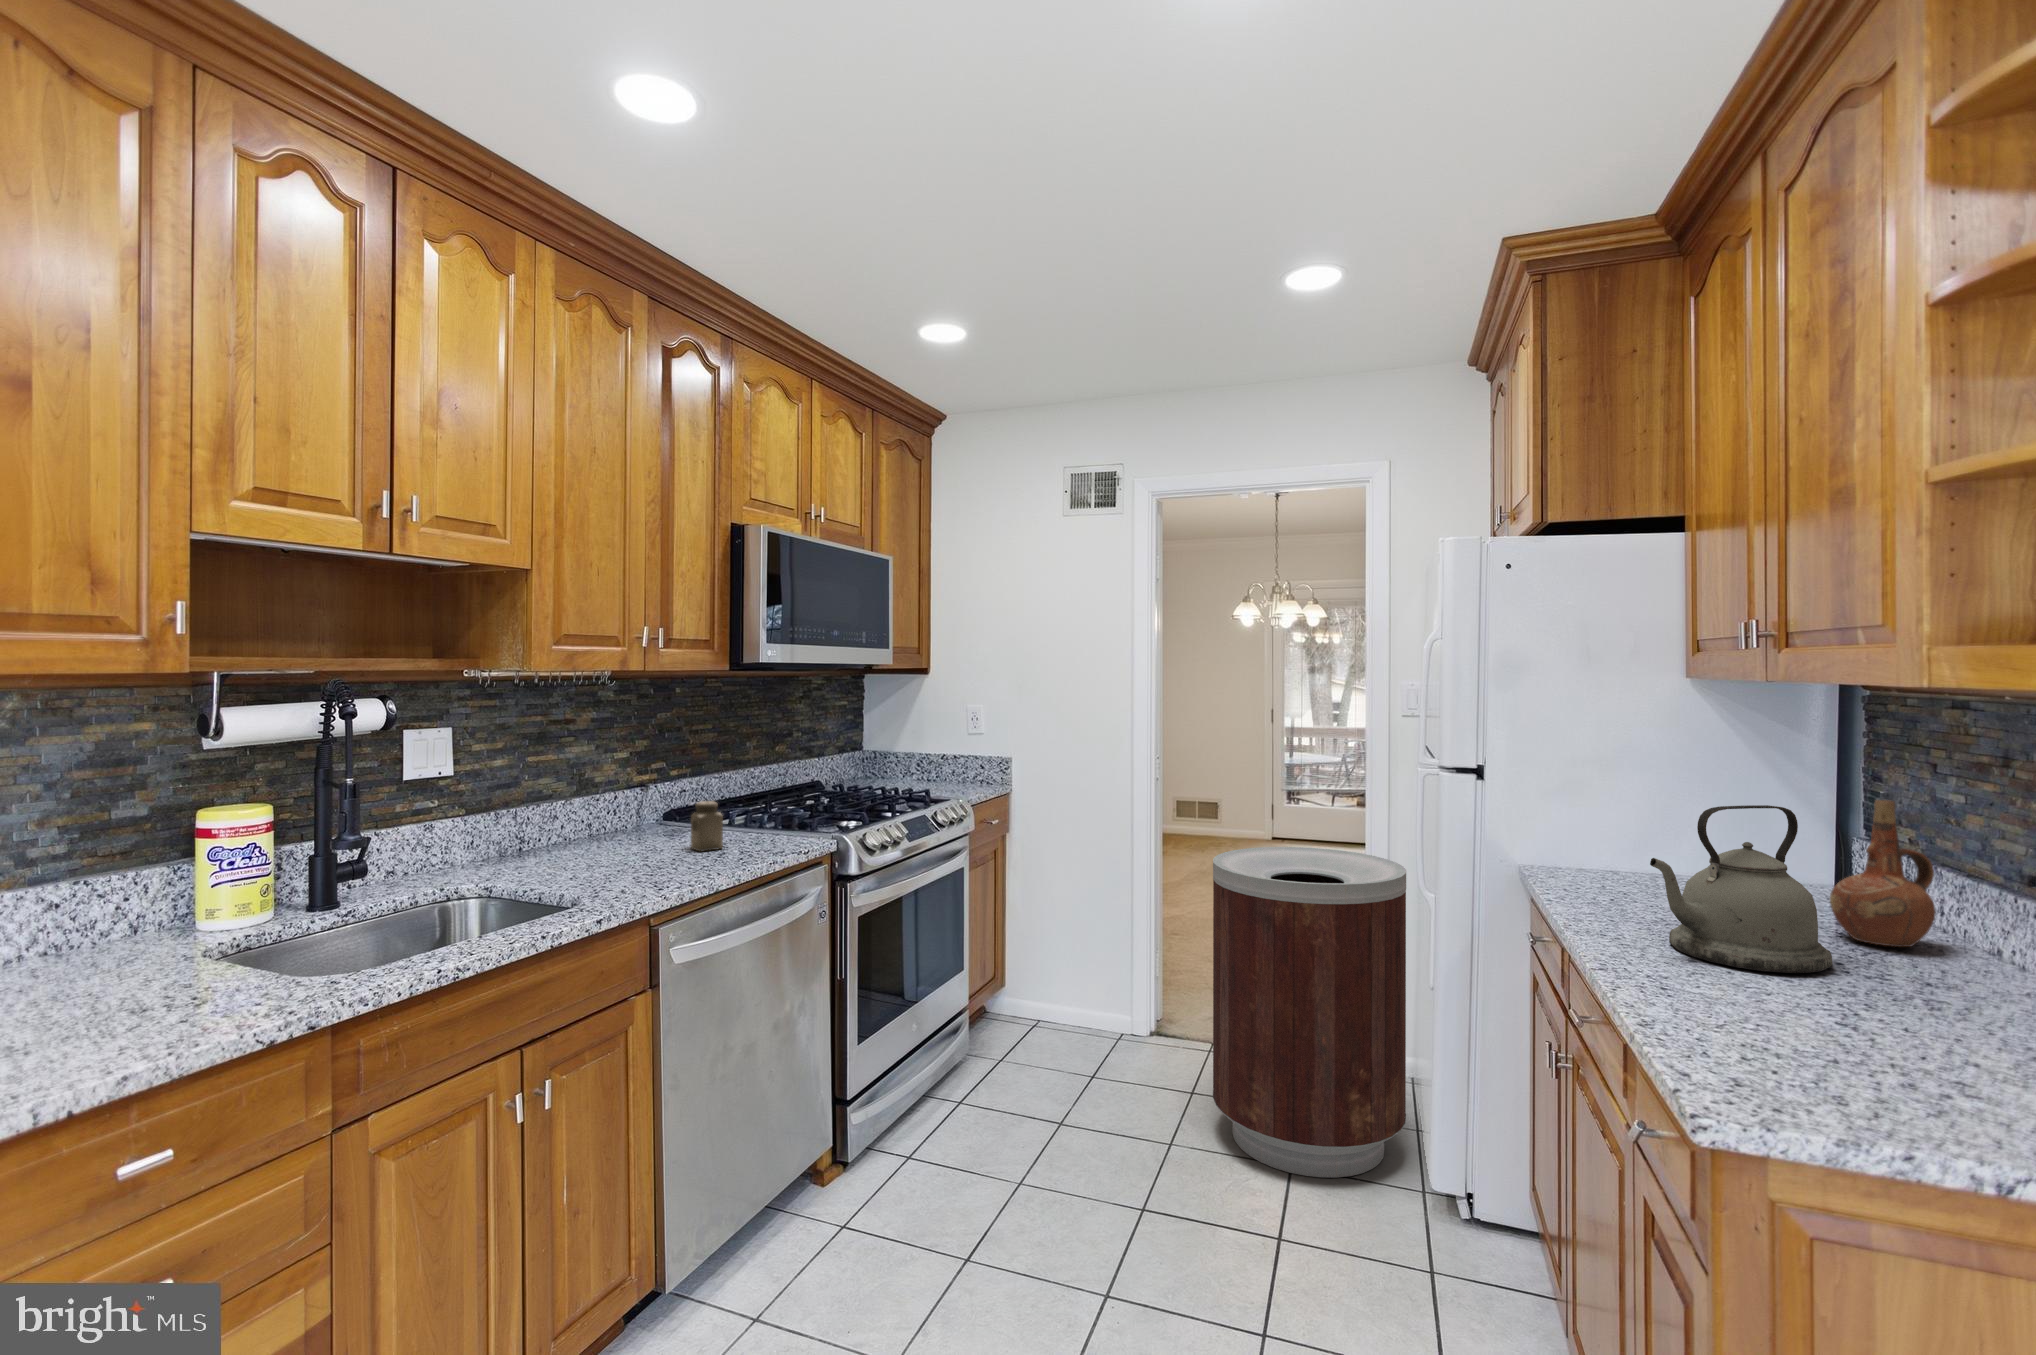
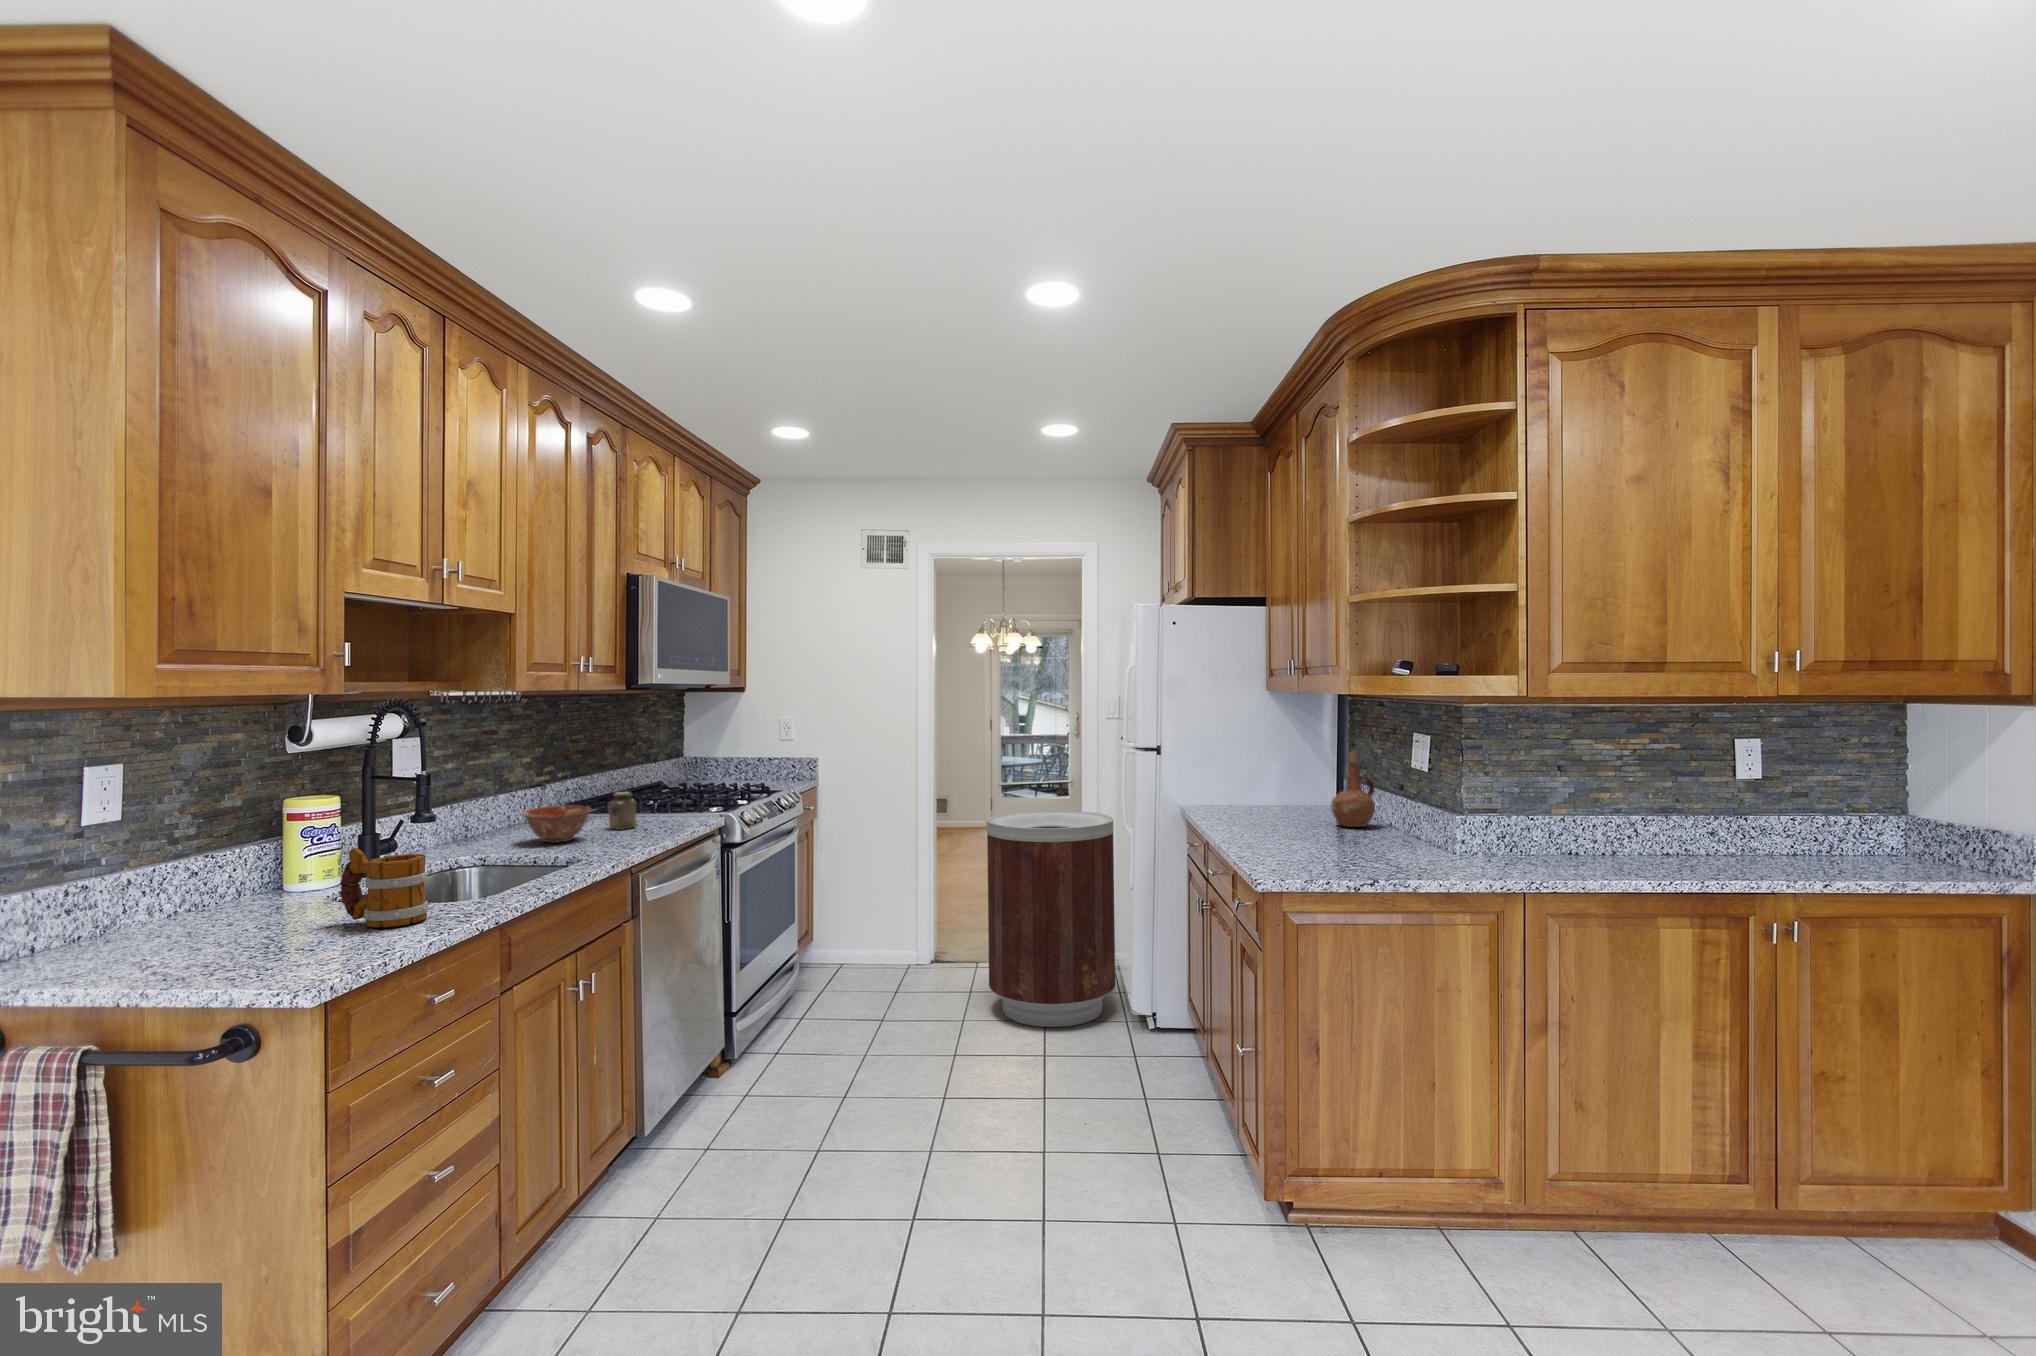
kettle: present [1650,805,1832,973] -> none [1245,755,1327,840]
ceramic bowl: none [564,817,652,868] -> present [523,805,591,843]
mug: none [121,900,242,1030] -> present [340,848,429,928]

